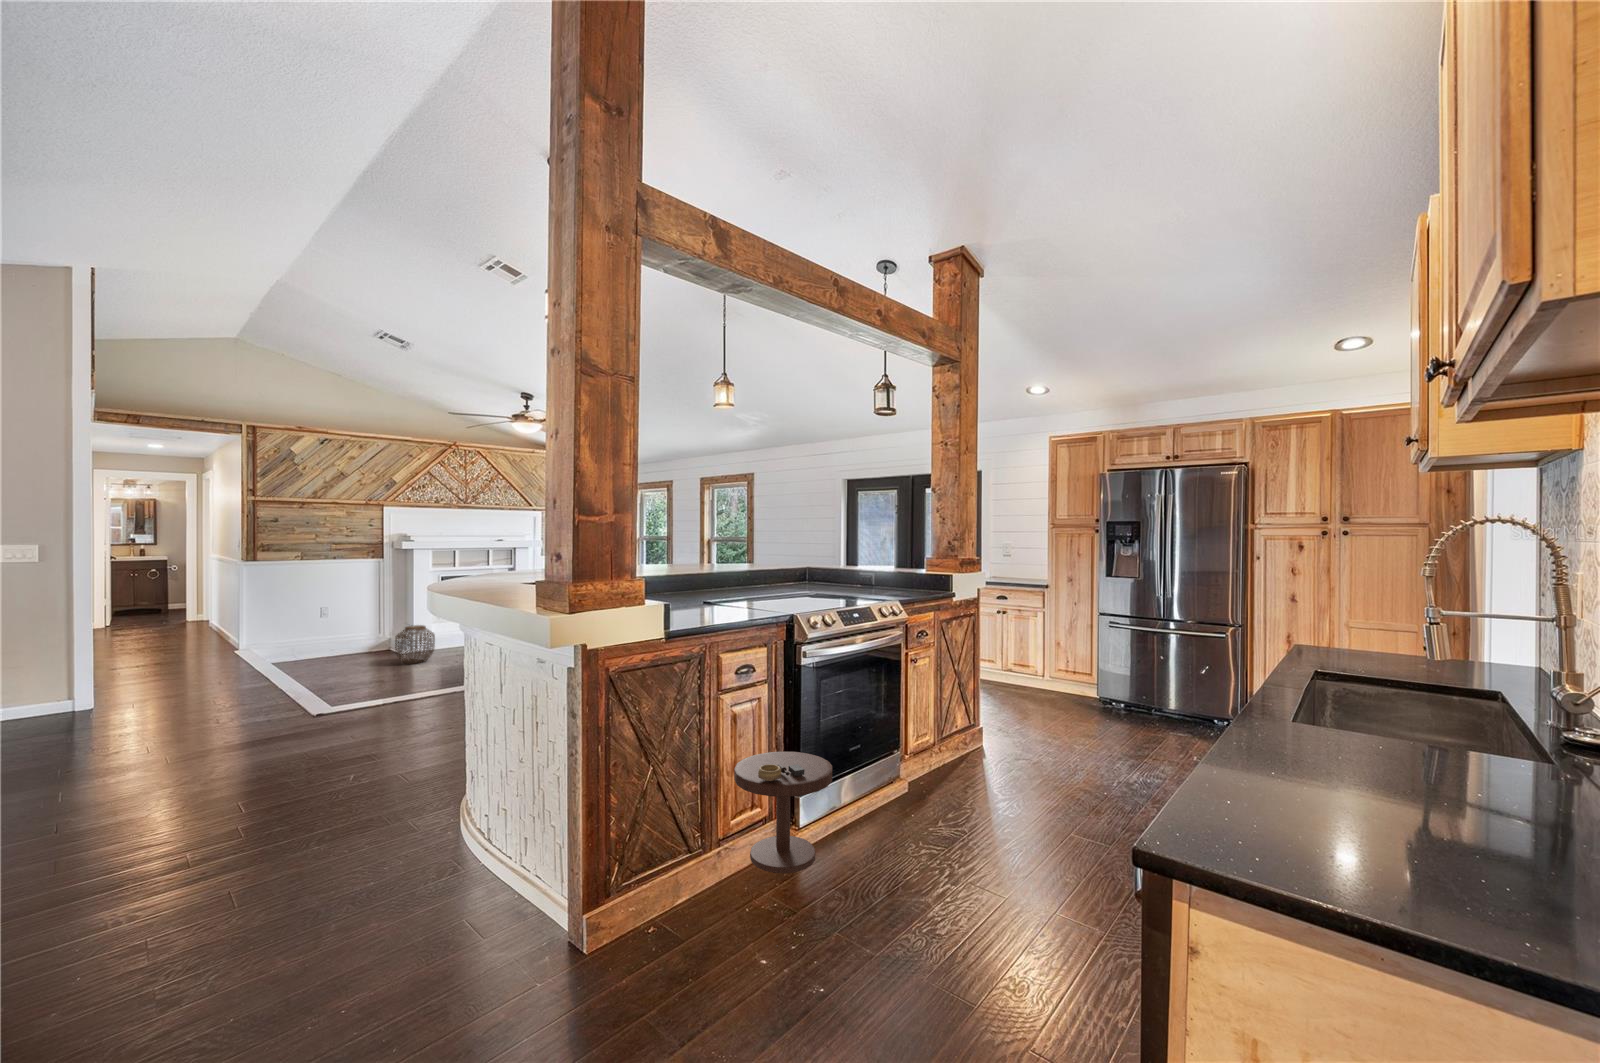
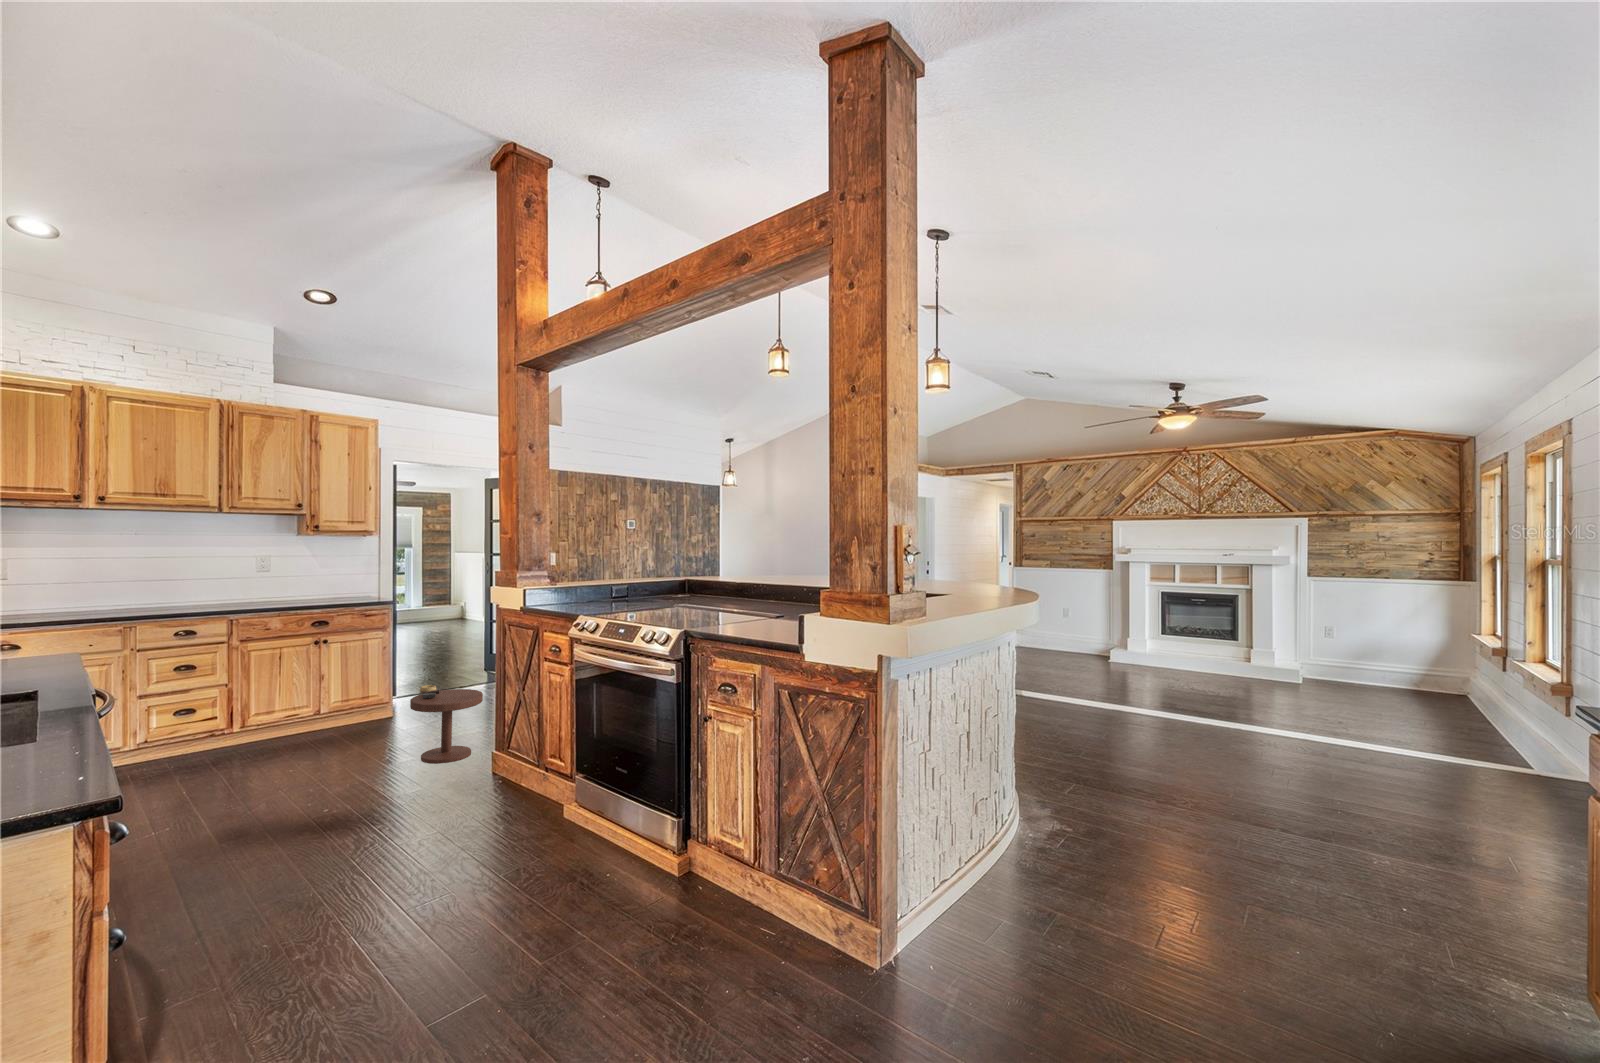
woven basket: present [395,625,435,664] -> none [1023,631,1057,667]

